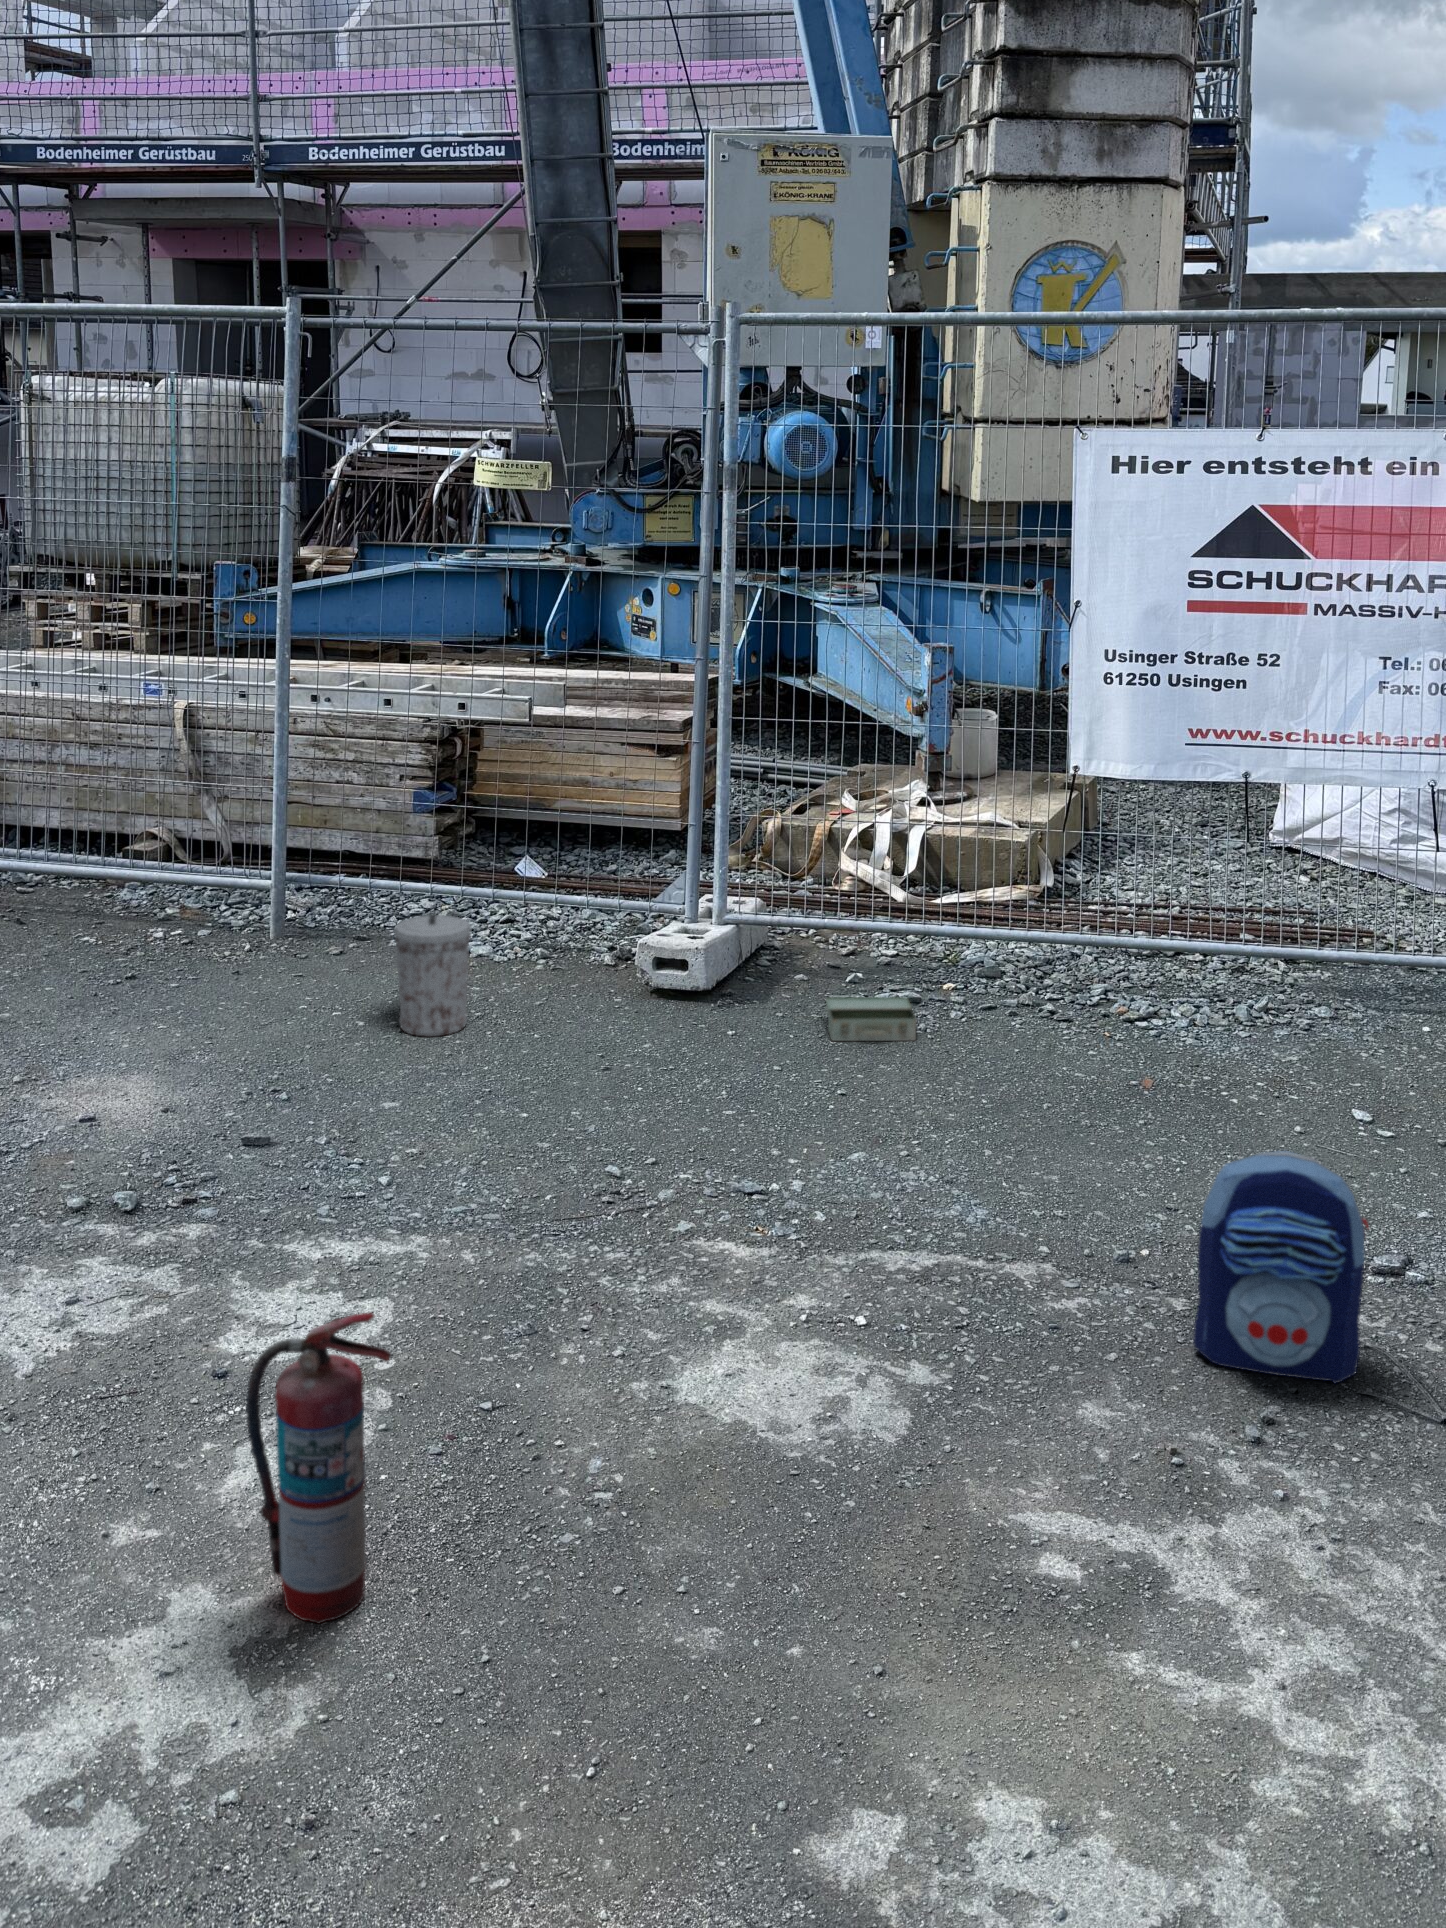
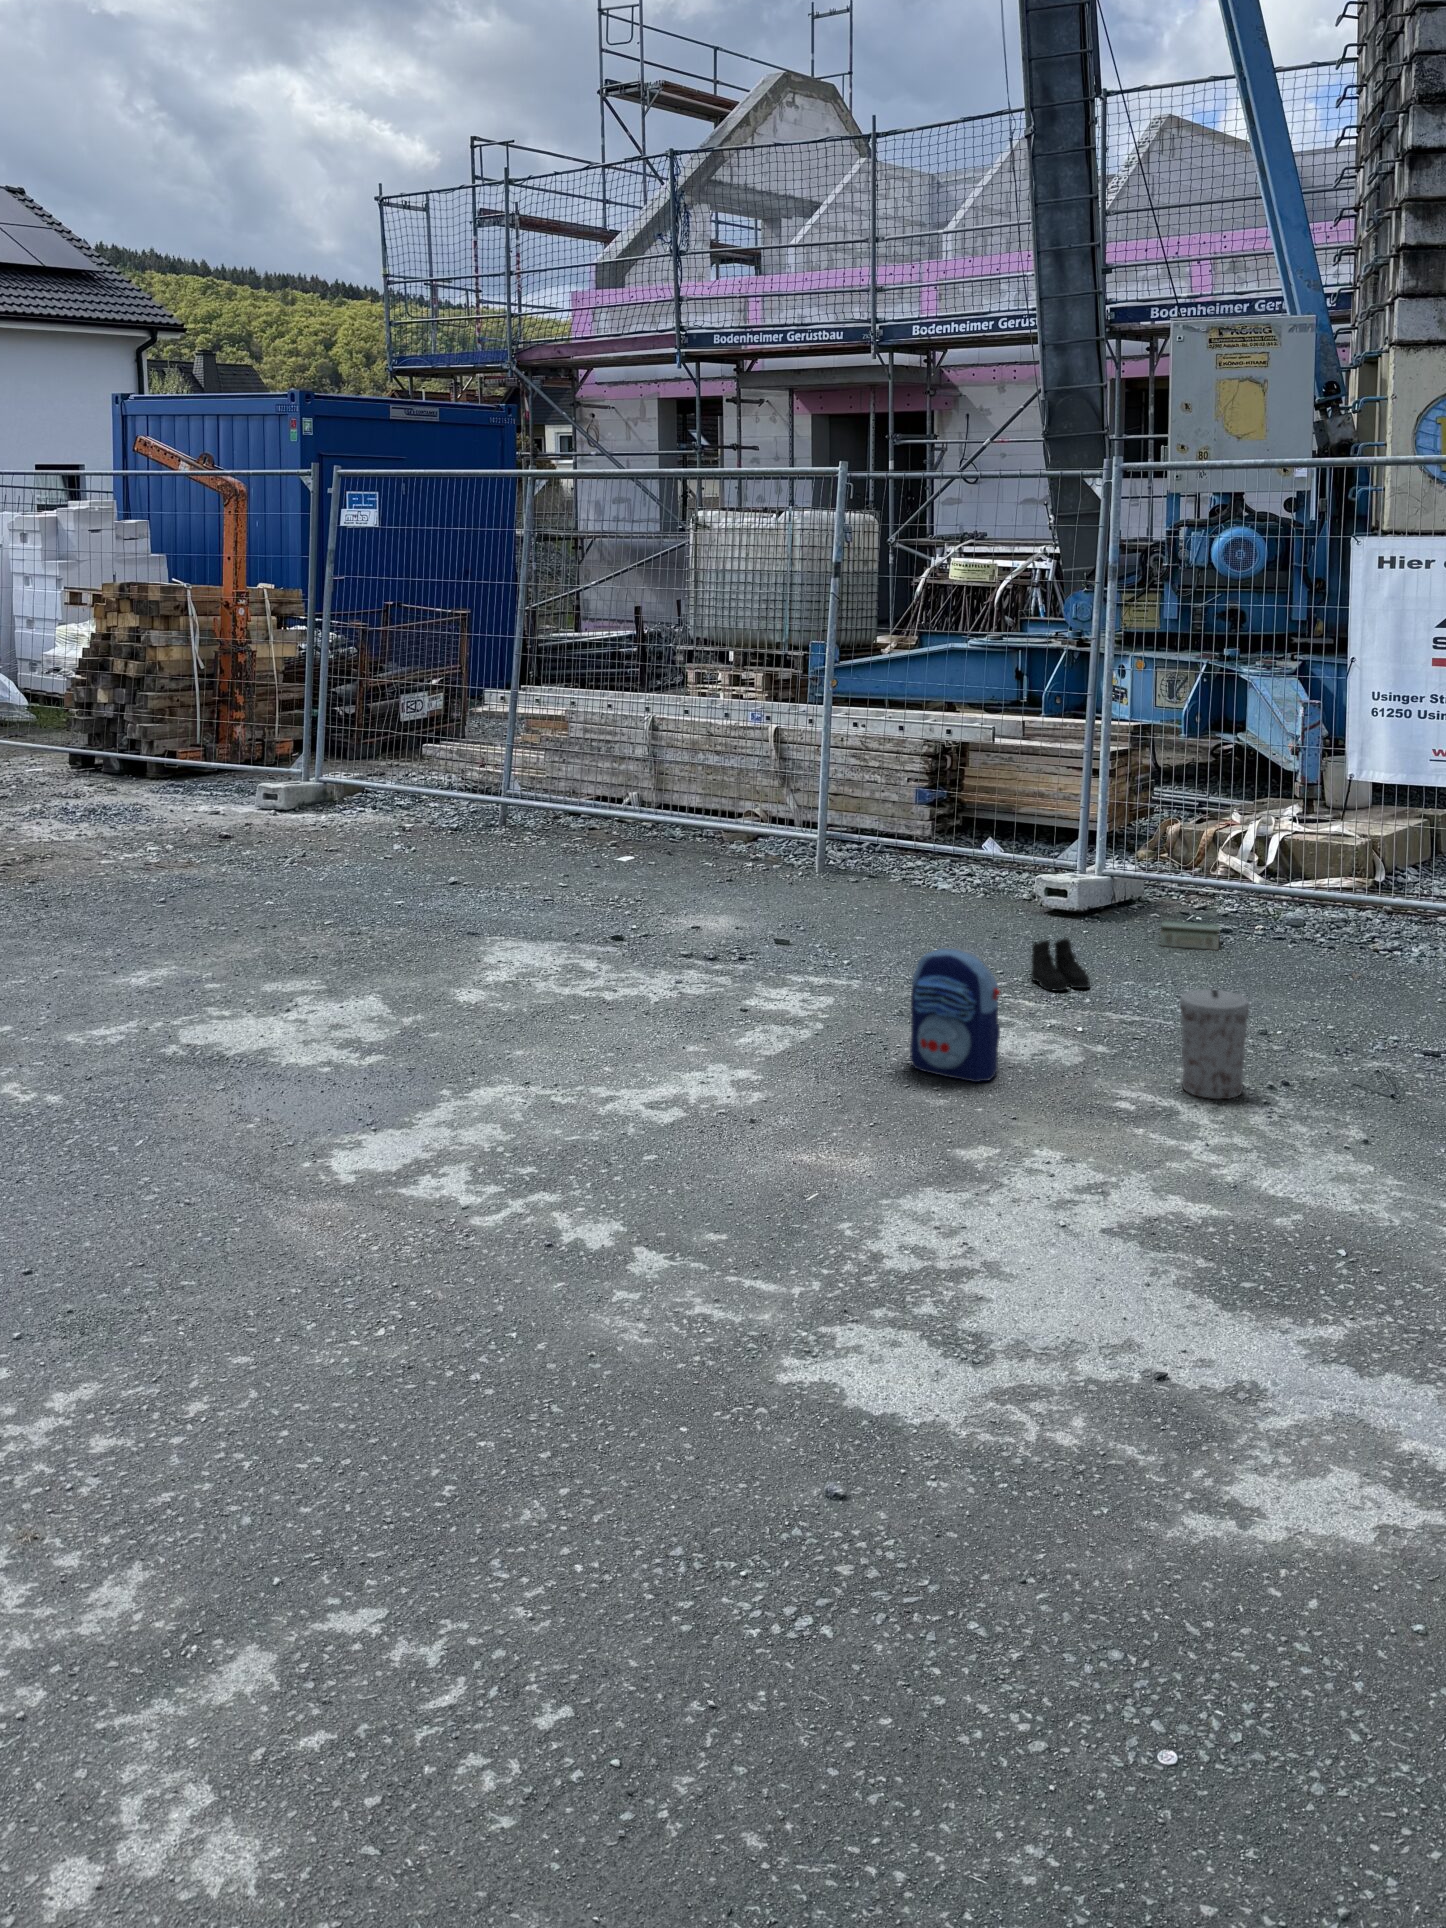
trash can: present [394,915,471,1037] -> present [1179,989,1250,1099]
boots: none [675,1070,774,1165] -> present [1031,938,1090,991]
backpack: present [1193,1151,1369,1383] -> present [910,948,1000,1082]
fire extinguisher: present [246,1312,391,1623] -> none [743,963,809,1113]

